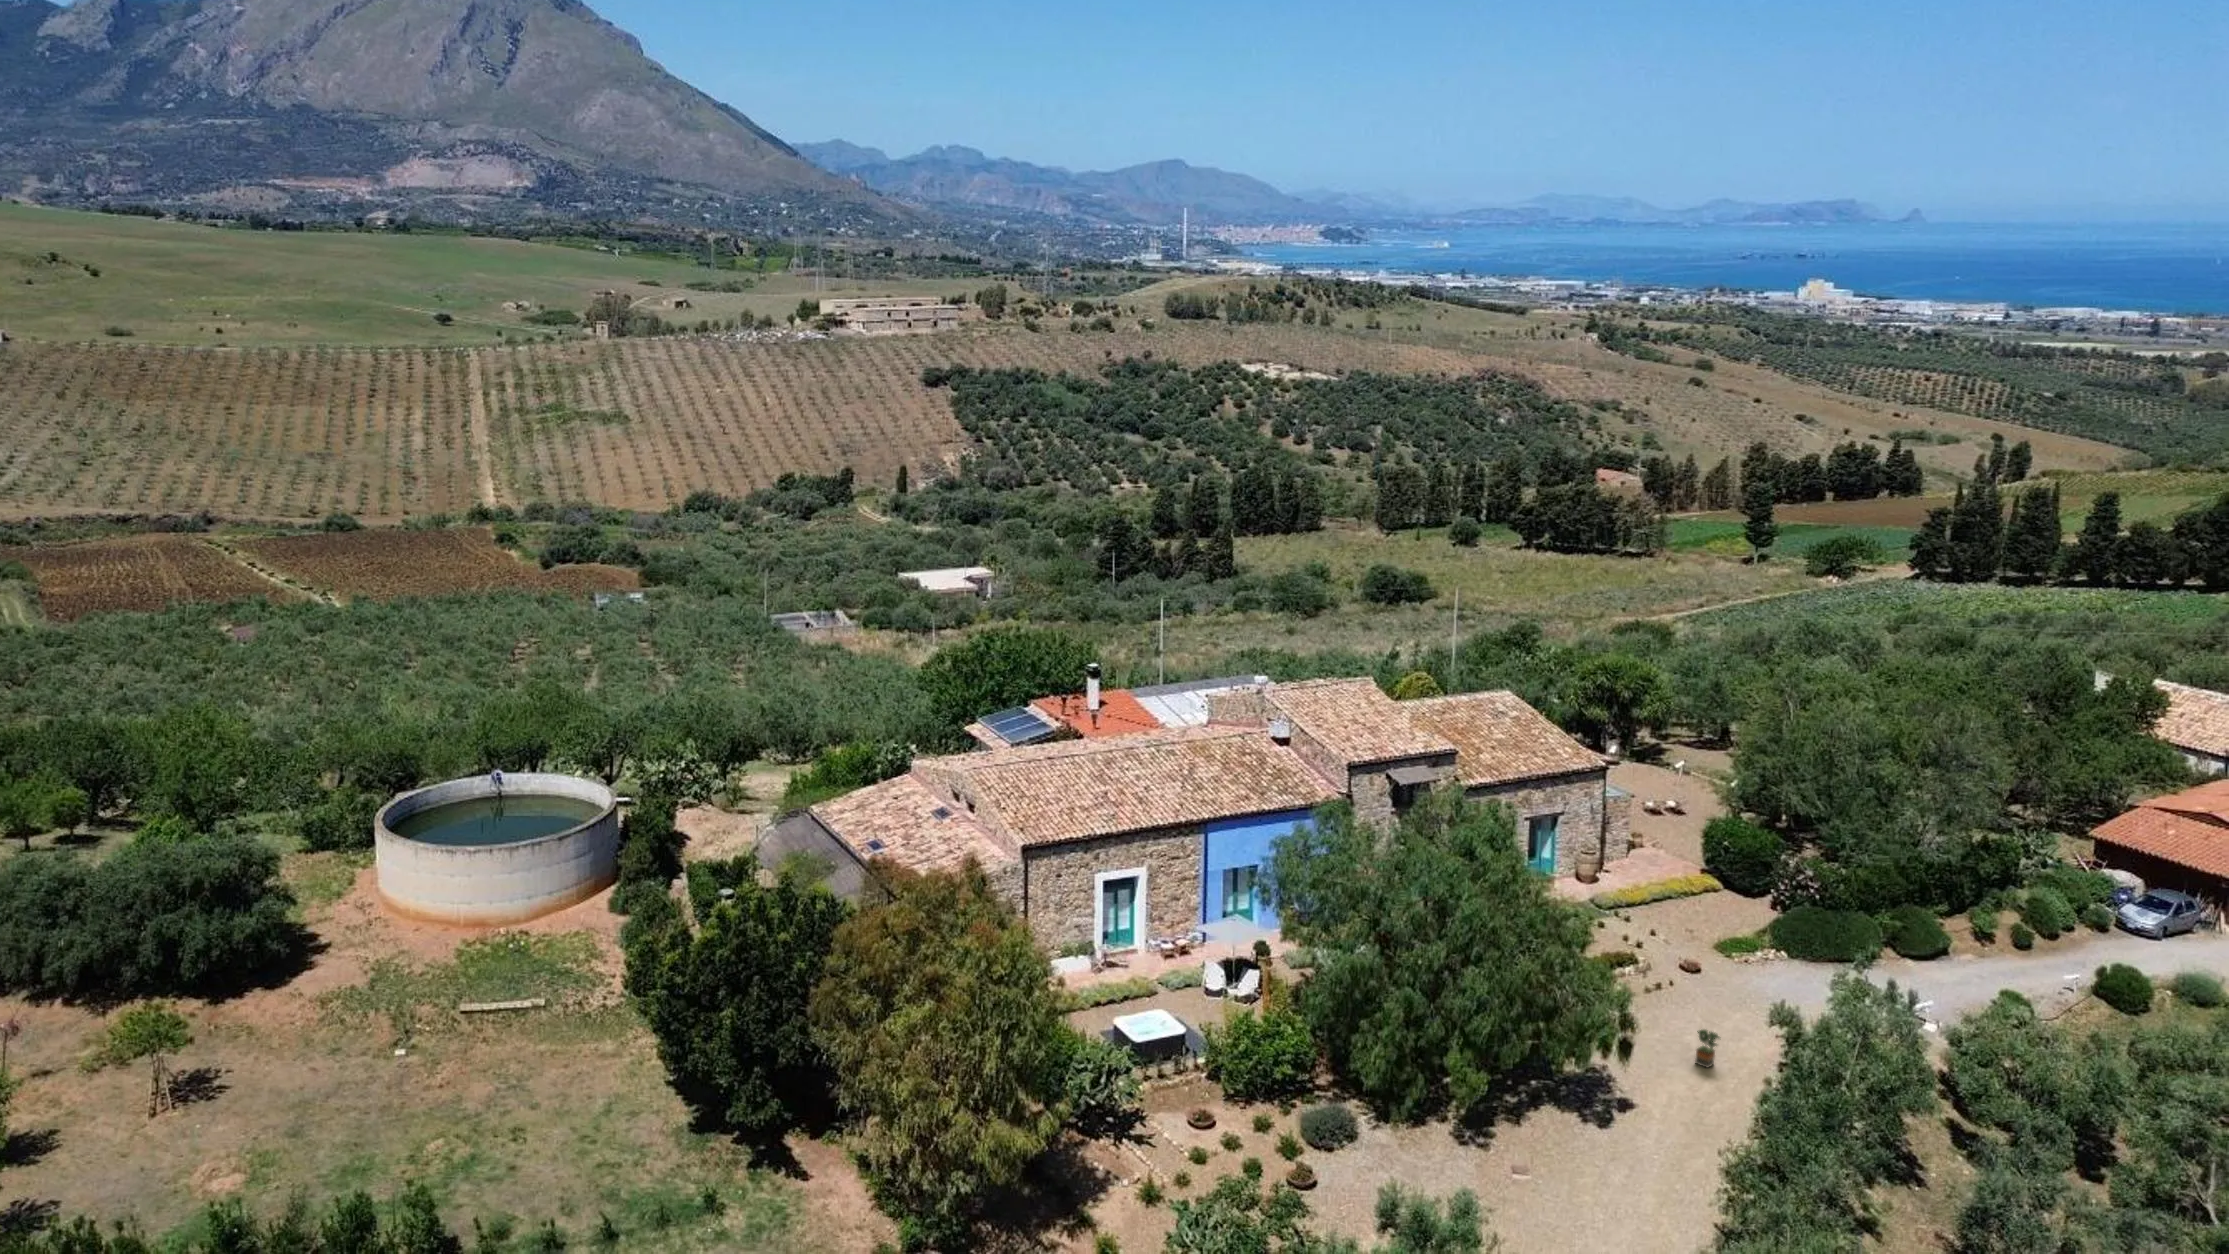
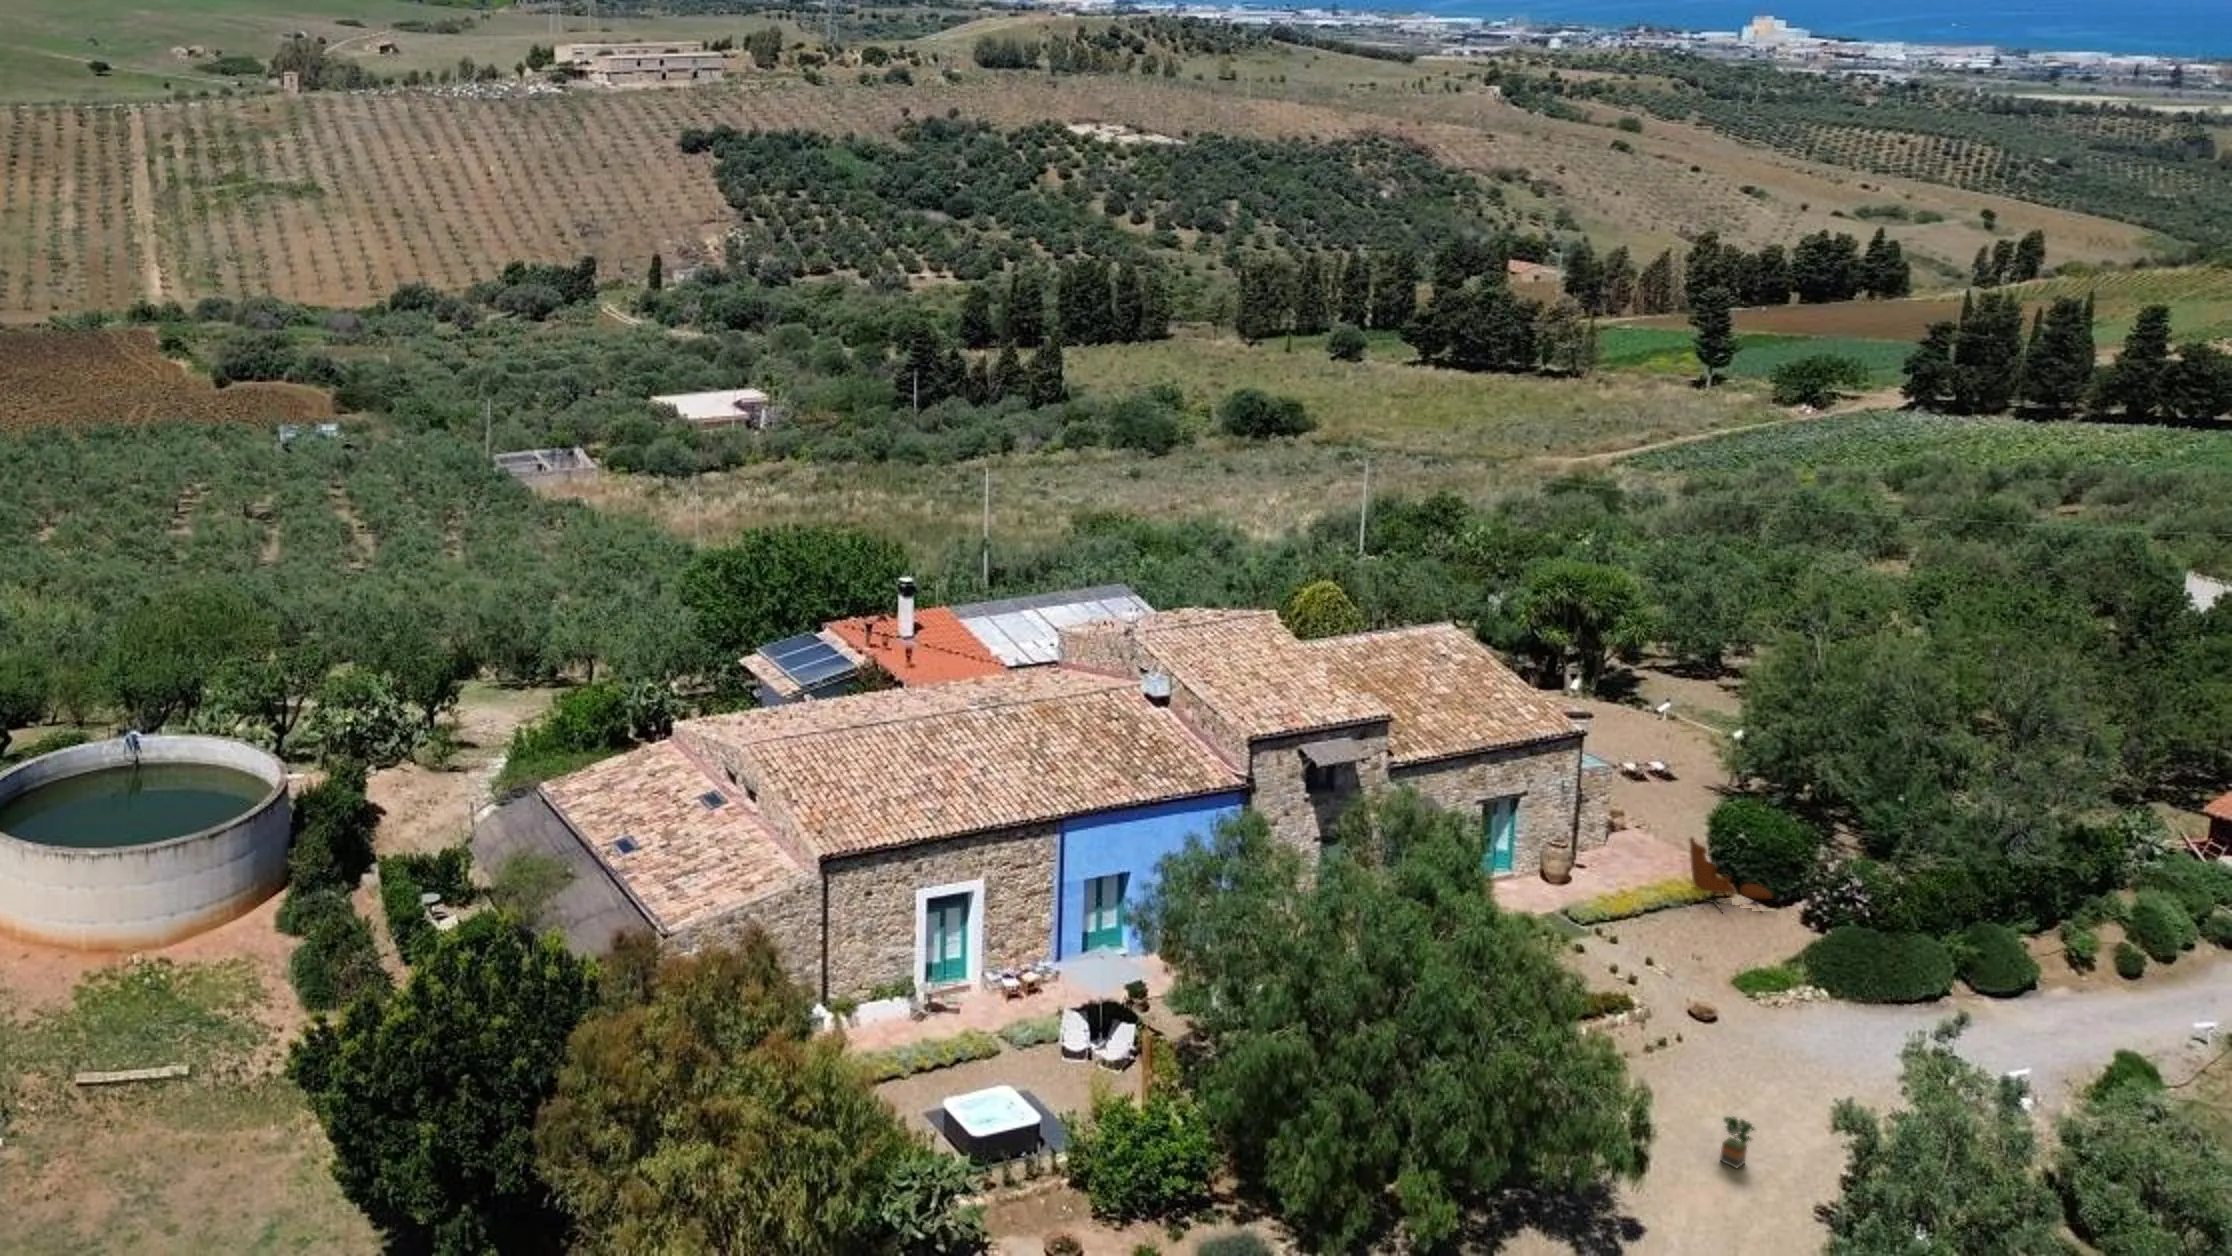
lounge chair: none [1688,846,1752,904] -> present [1690,838,1772,912]

